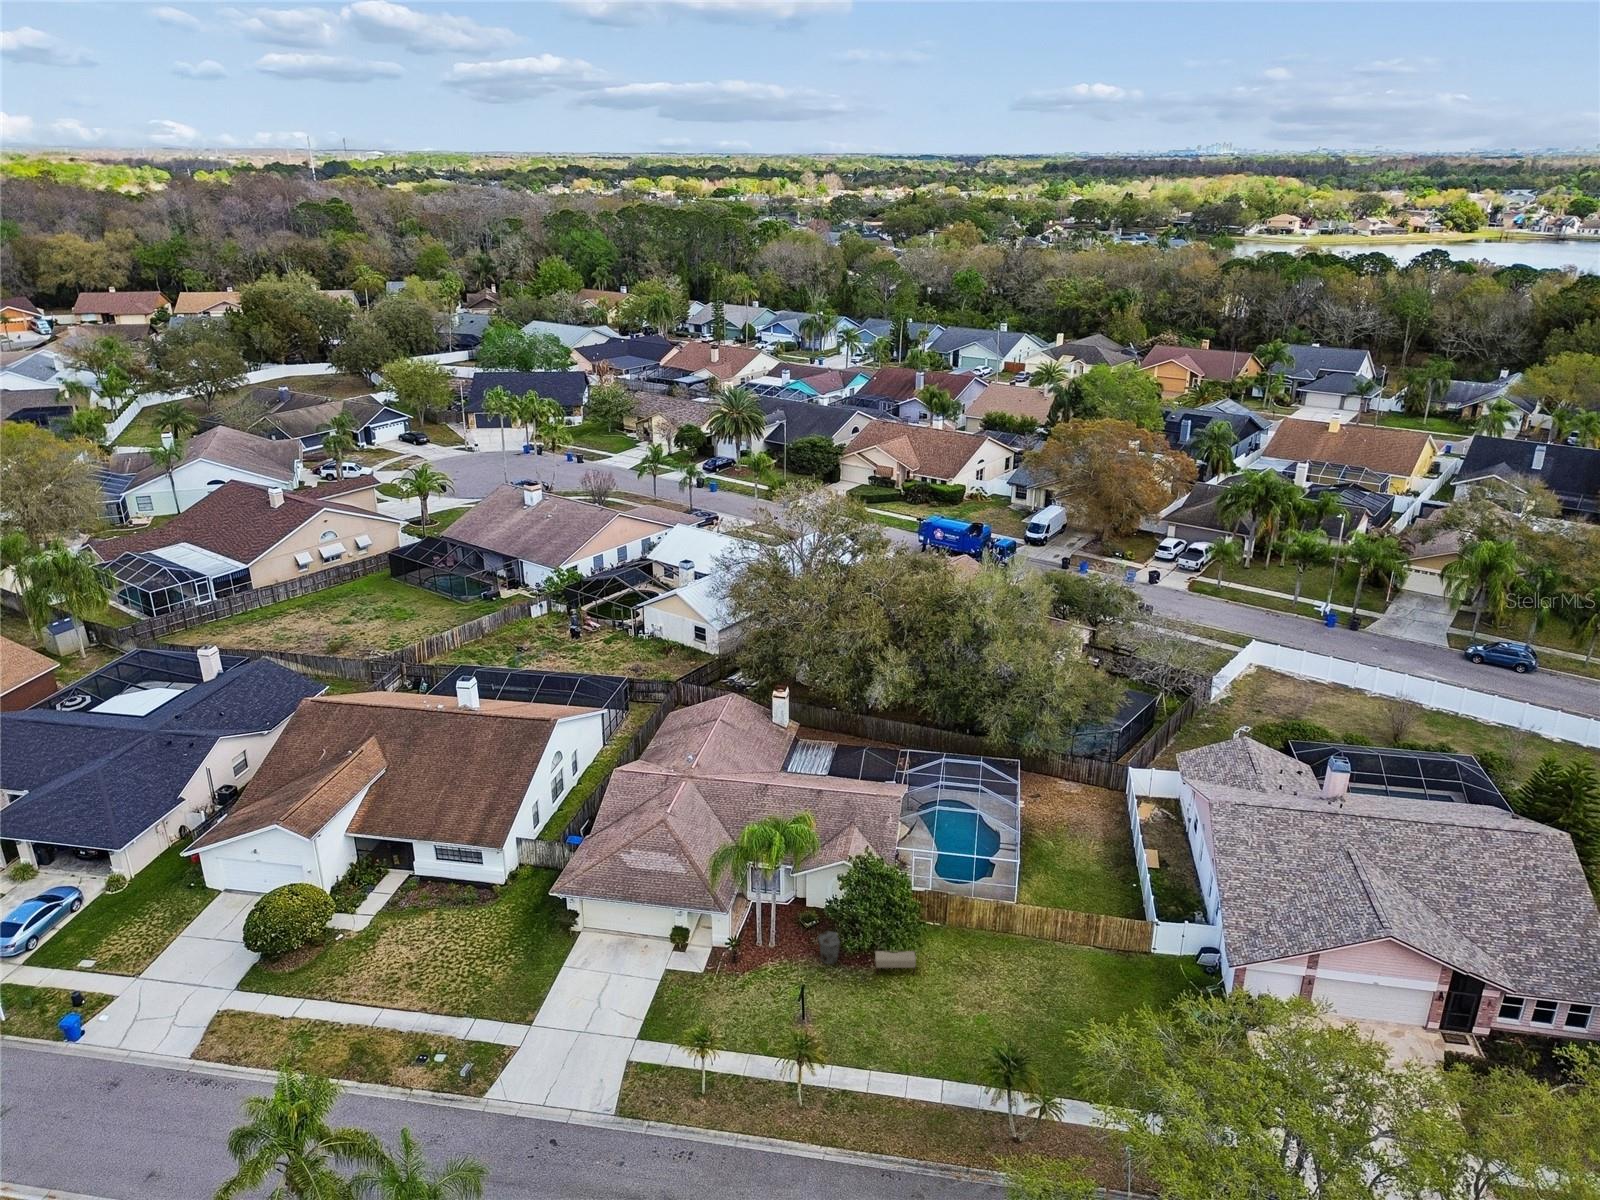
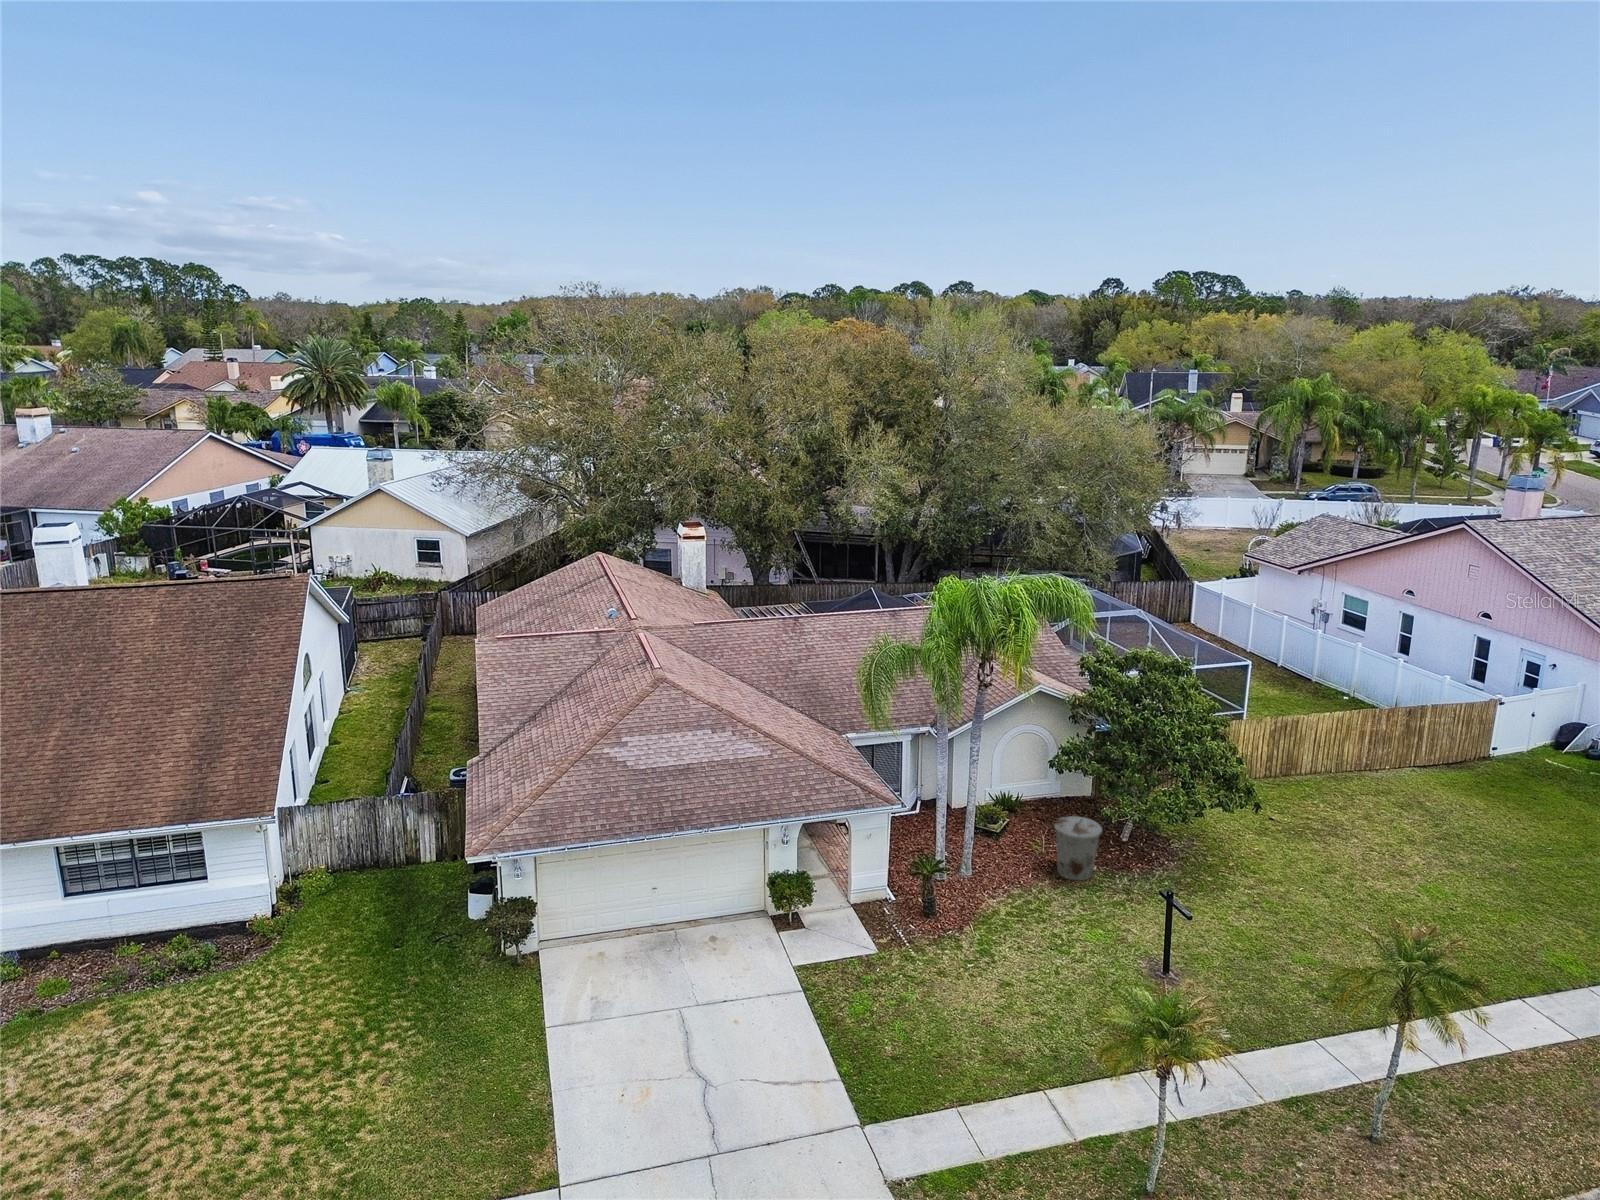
bench: present [875,951,916,973] -> none [1159,817,1240,873]

